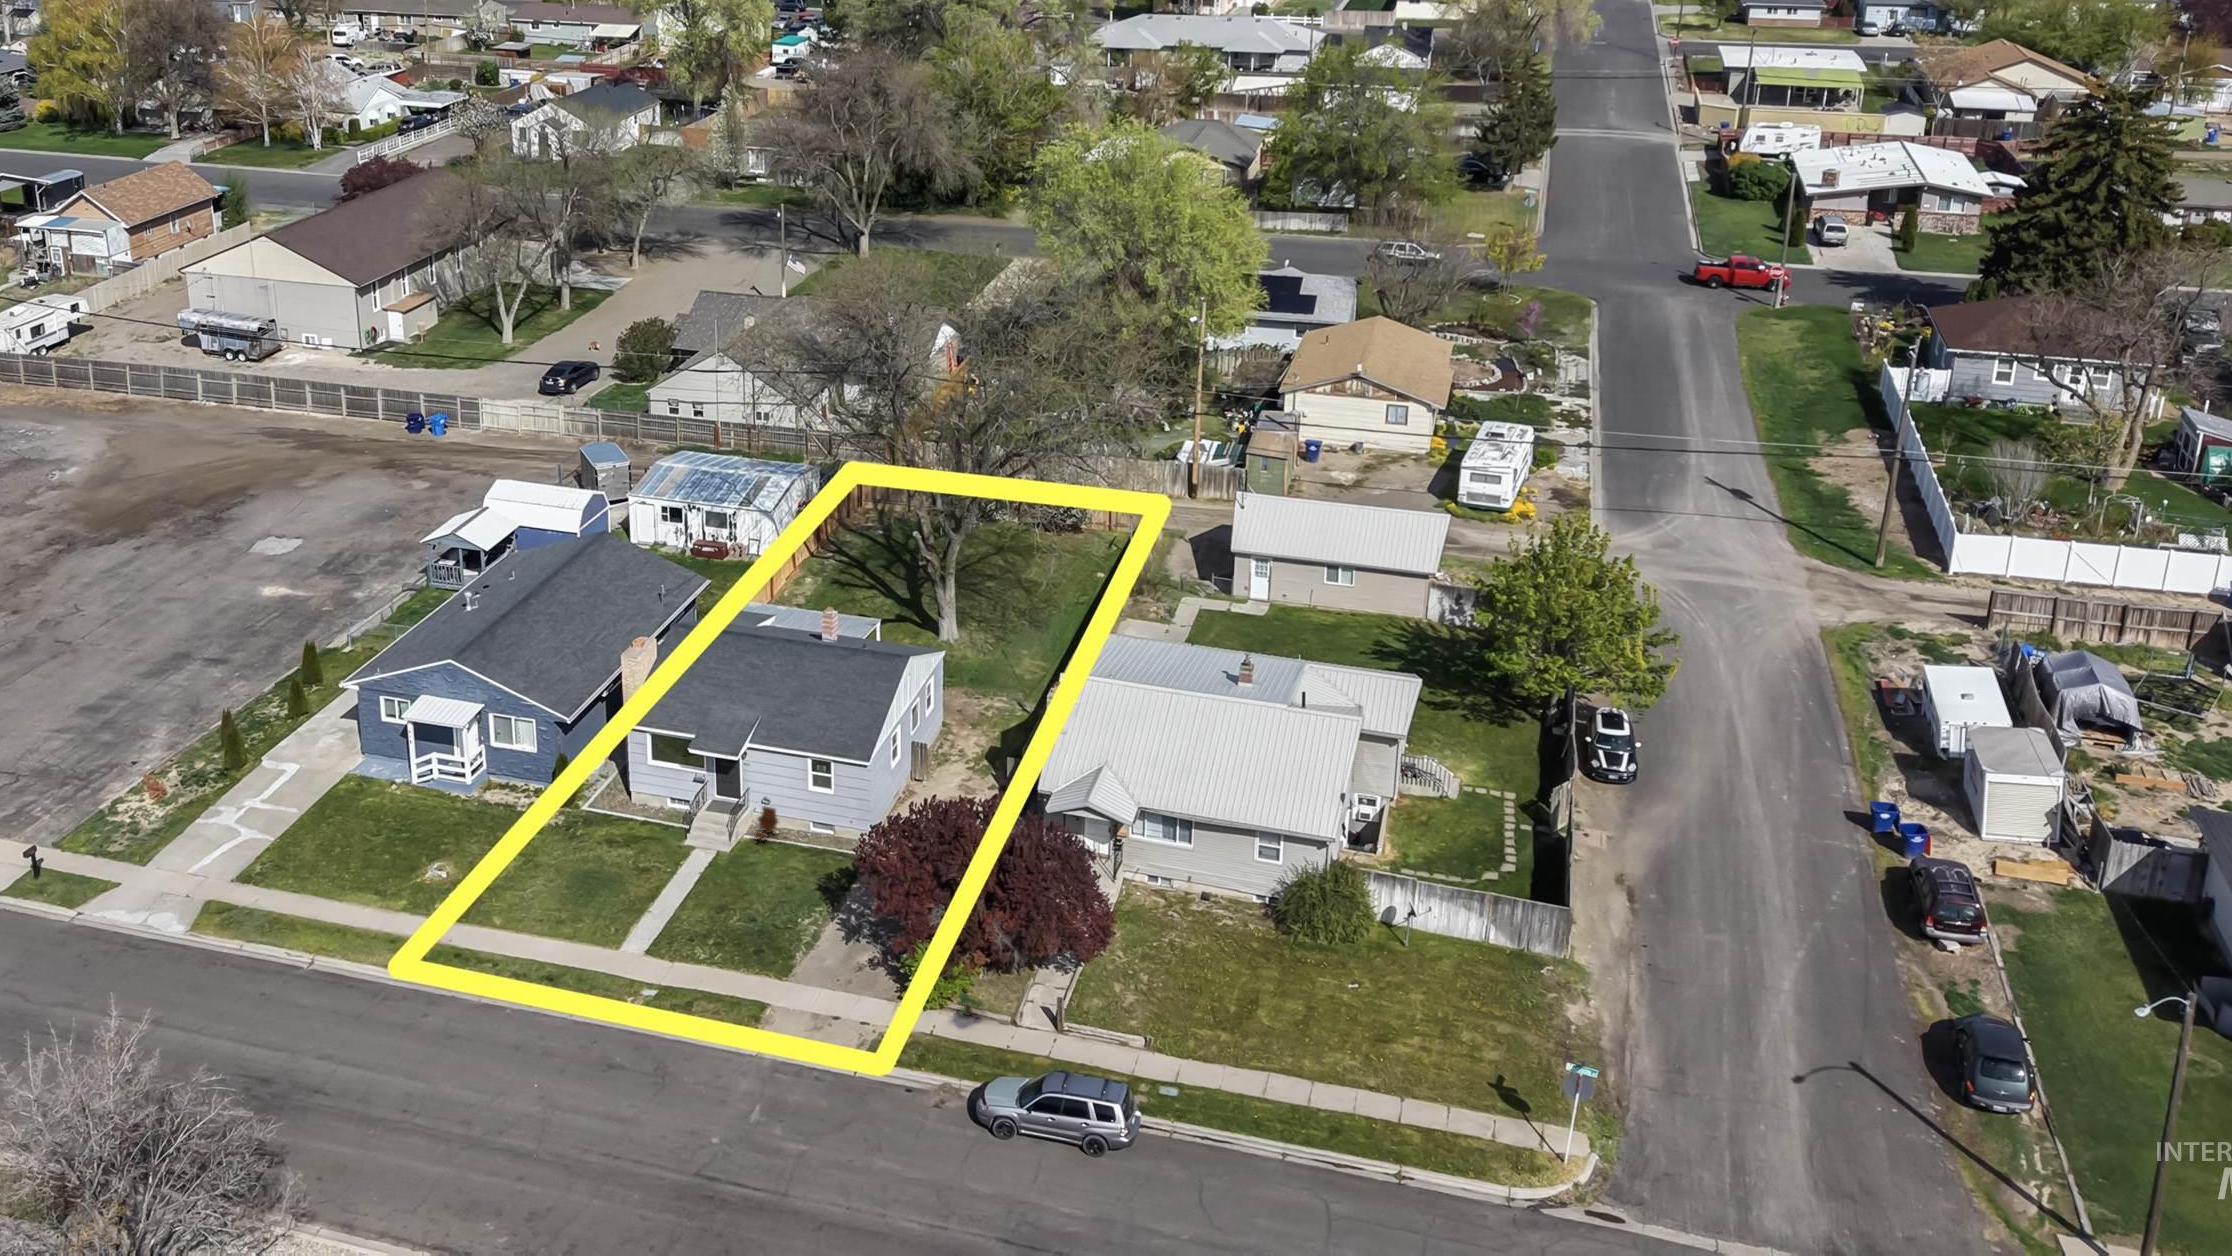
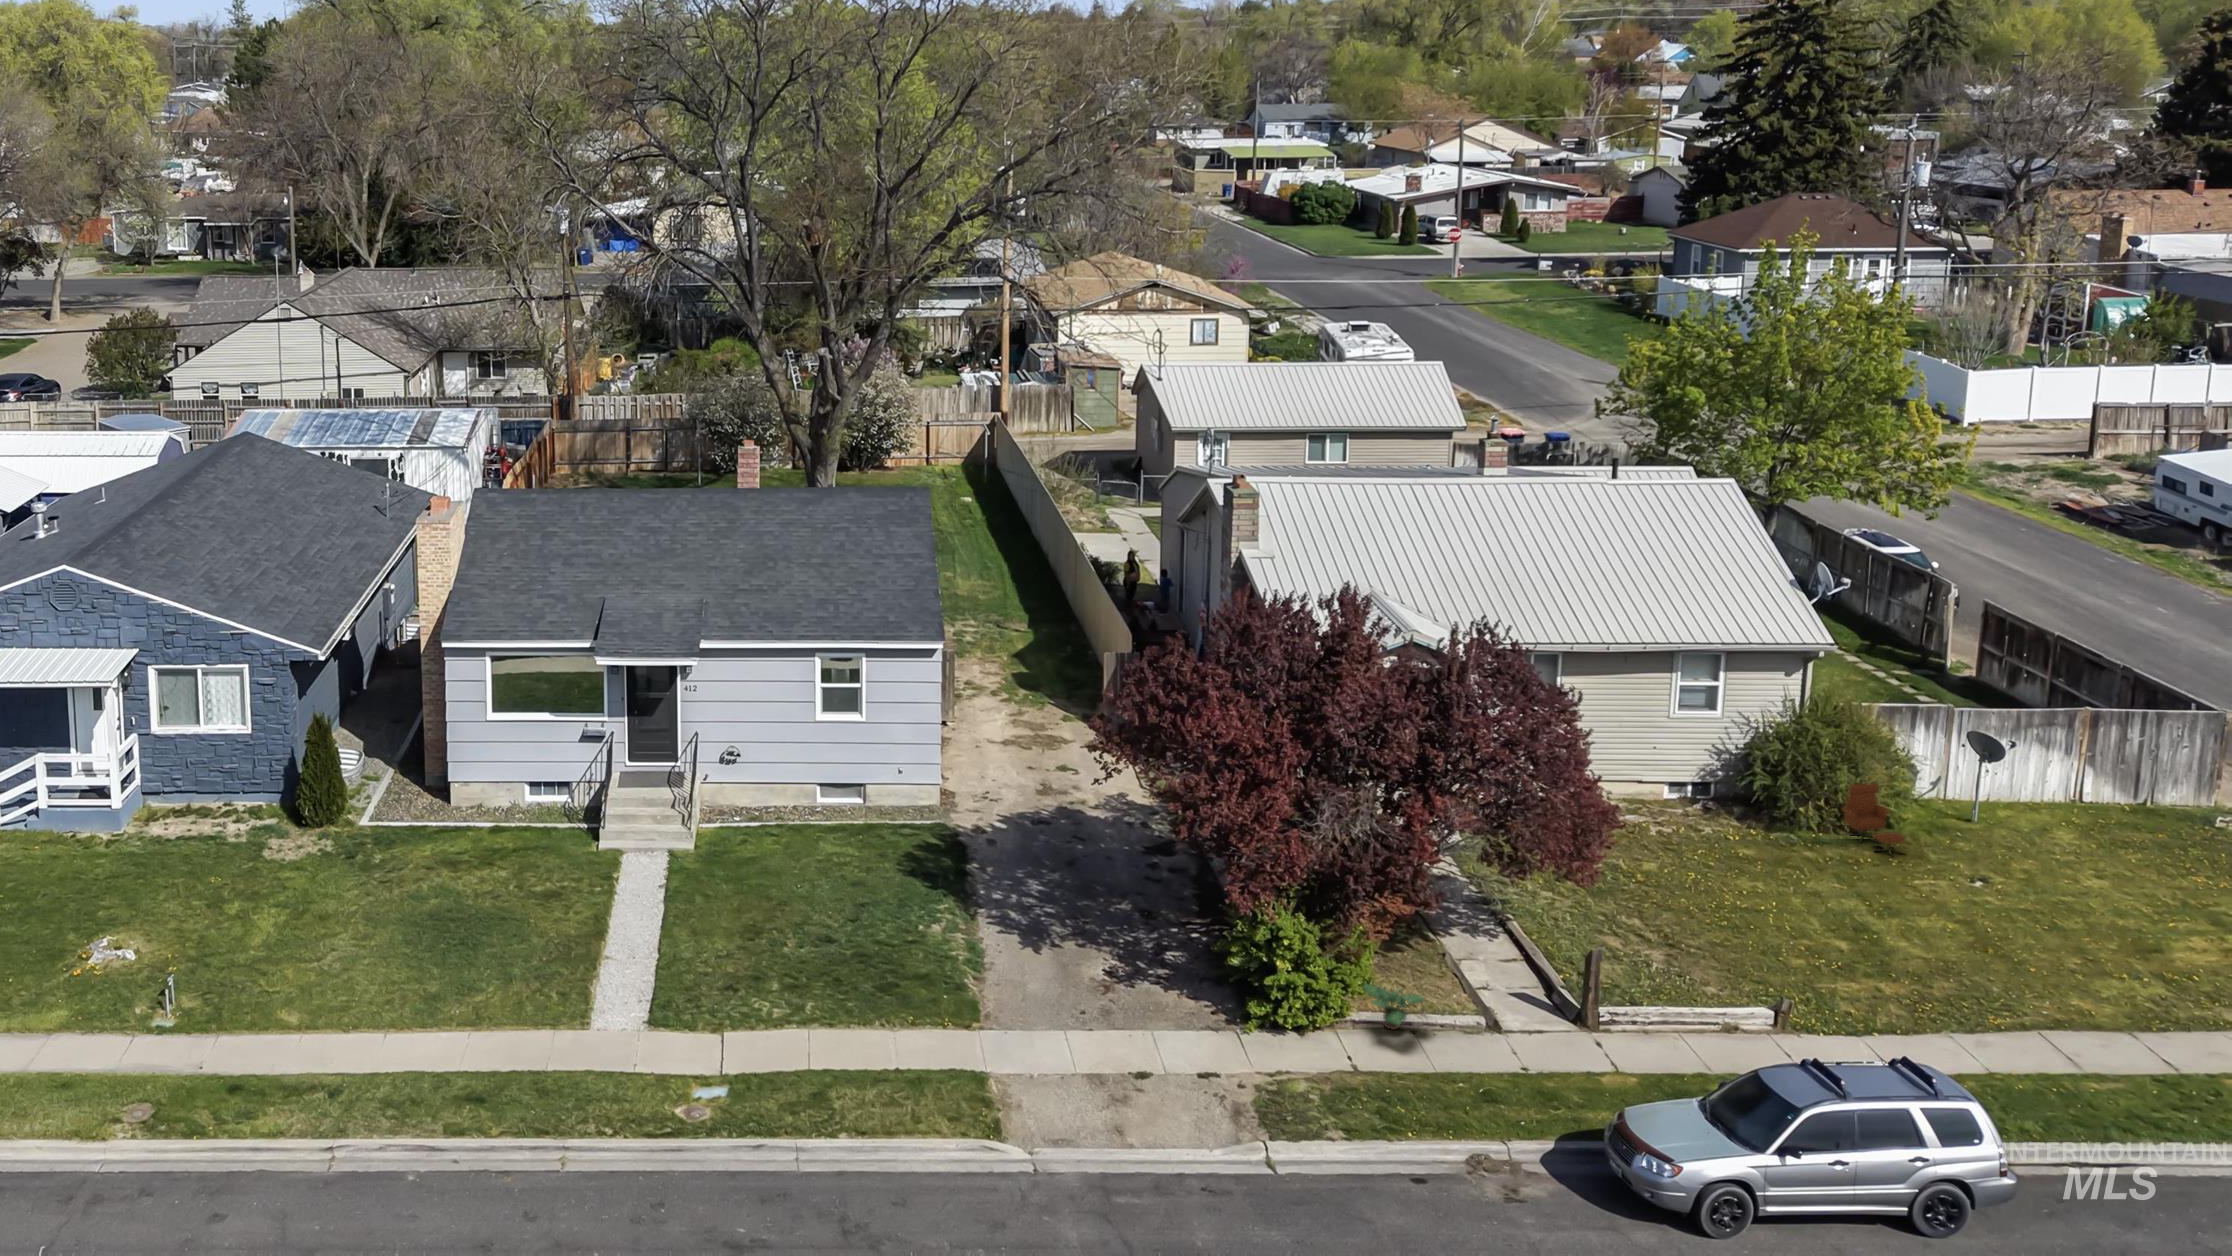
lounge chair: present [754,807,778,841] -> present [1842,783,1906,854]

